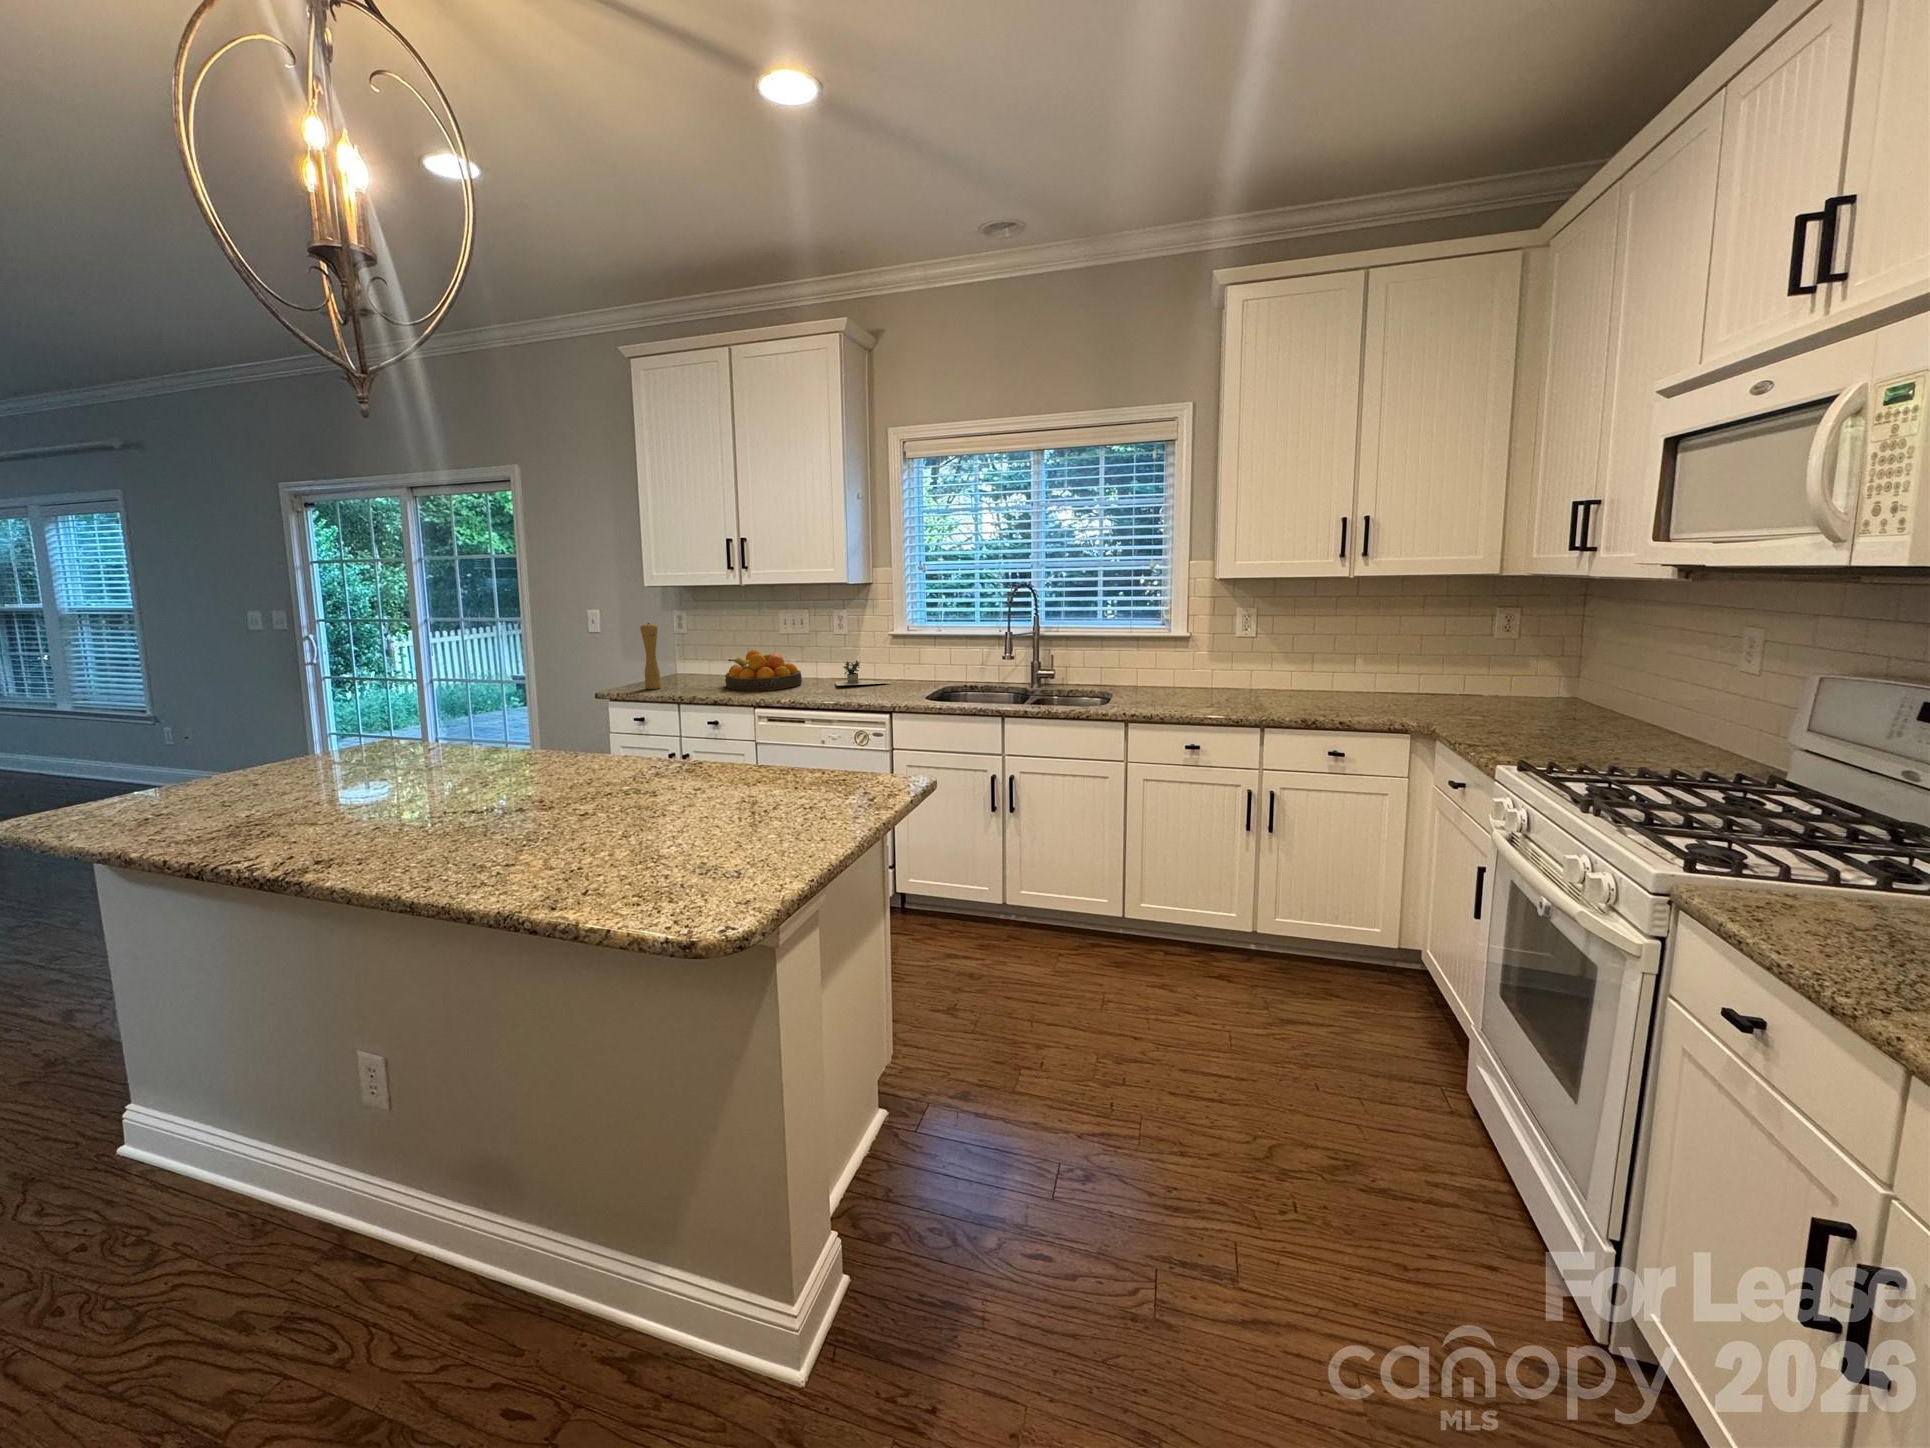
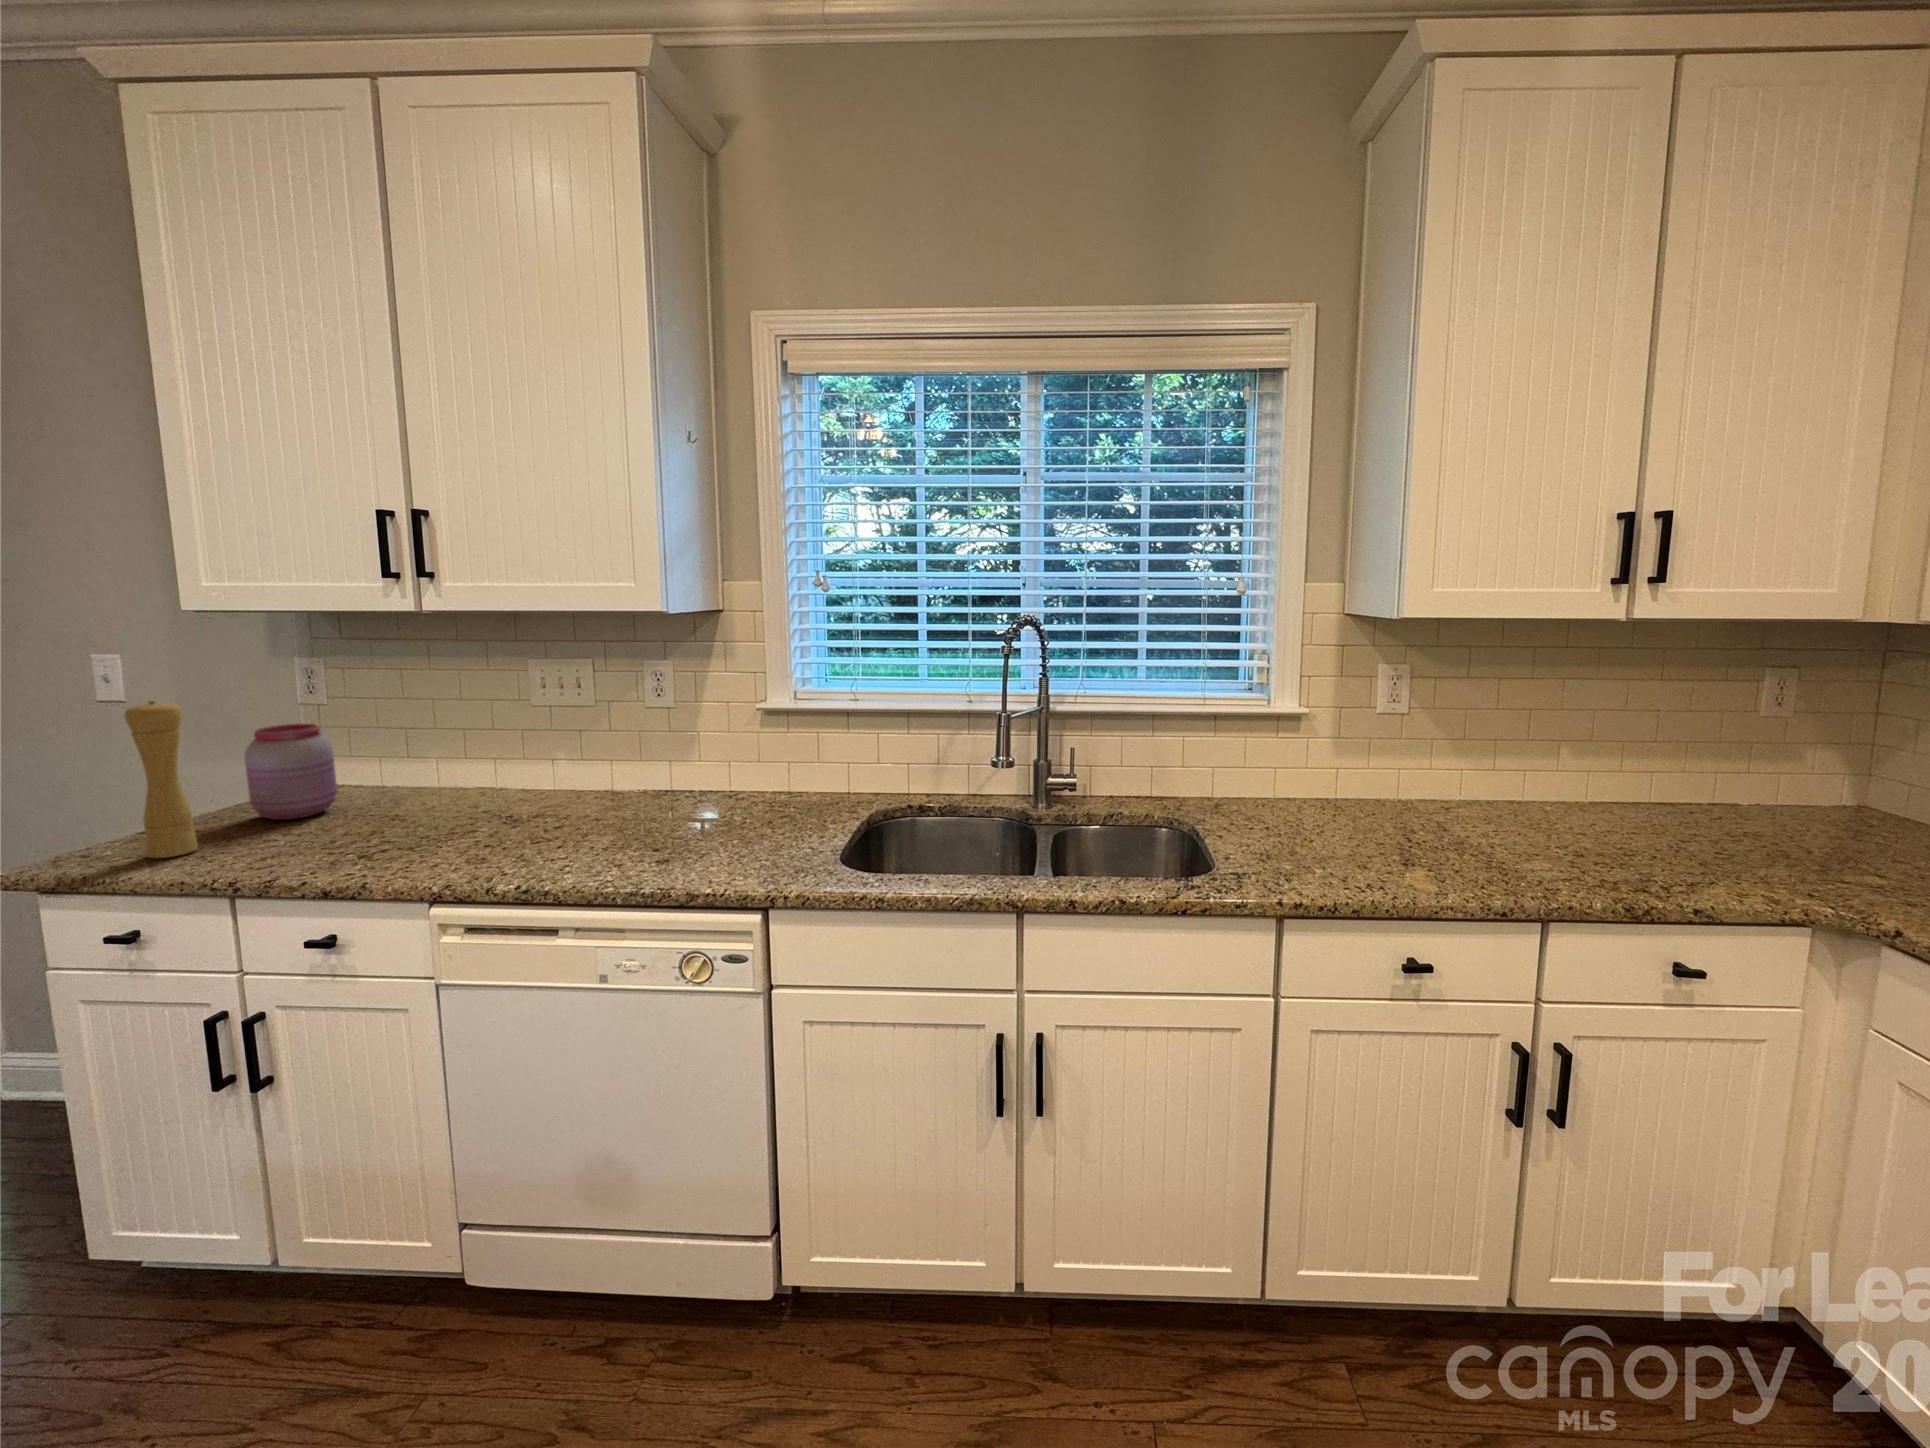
jar: none [669,639,702,682] -> present [245,724,337,820]
fruit bowl: present [725,650,802,691] -> none [374,750,568,851]
potted plant: present [835,661,889,686] -> none [642,766,799,827]

